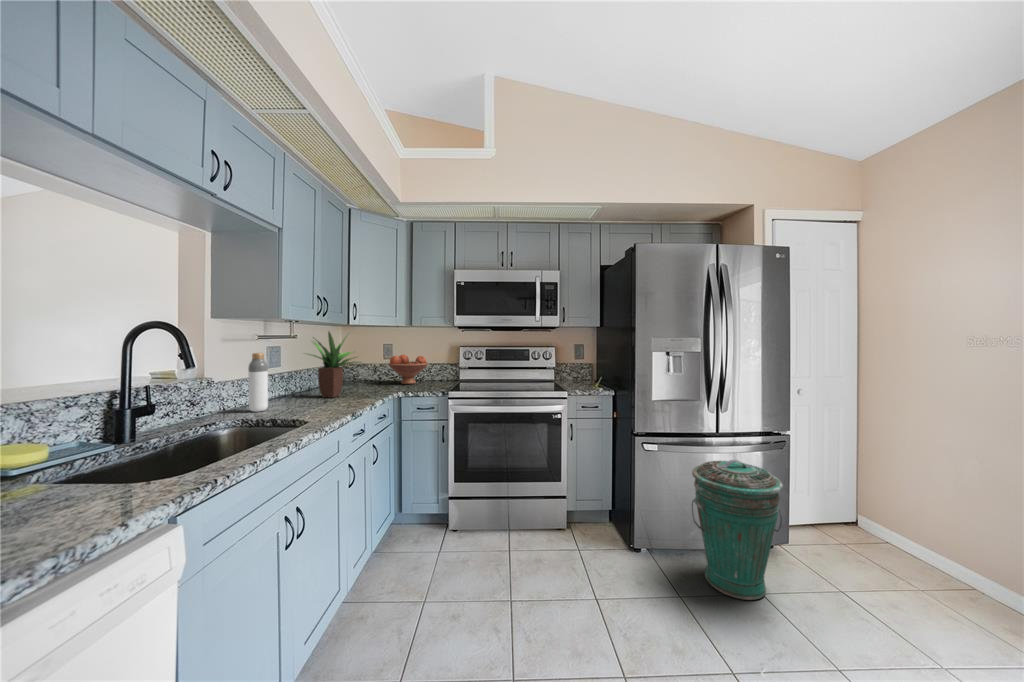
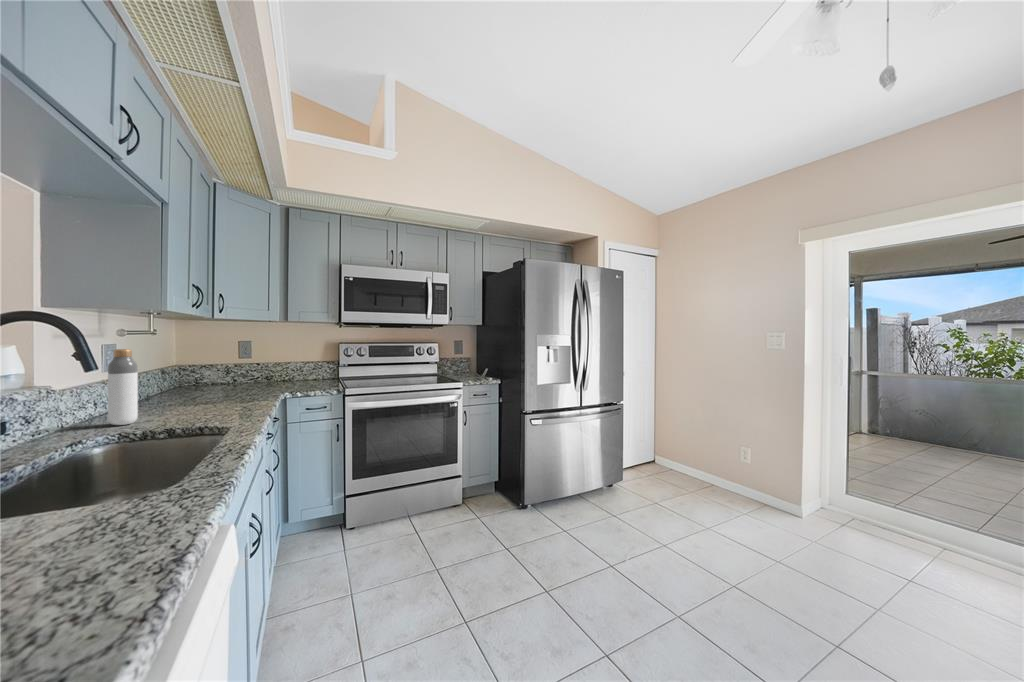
potted plant: present [308,332,358,398] -> none [166,322,247,404]
fruit bowl: present [388,355,428,384] -> none [253,353,303,386]
trash can: present [692,459,783,600] -> none [568,426,629,529]

